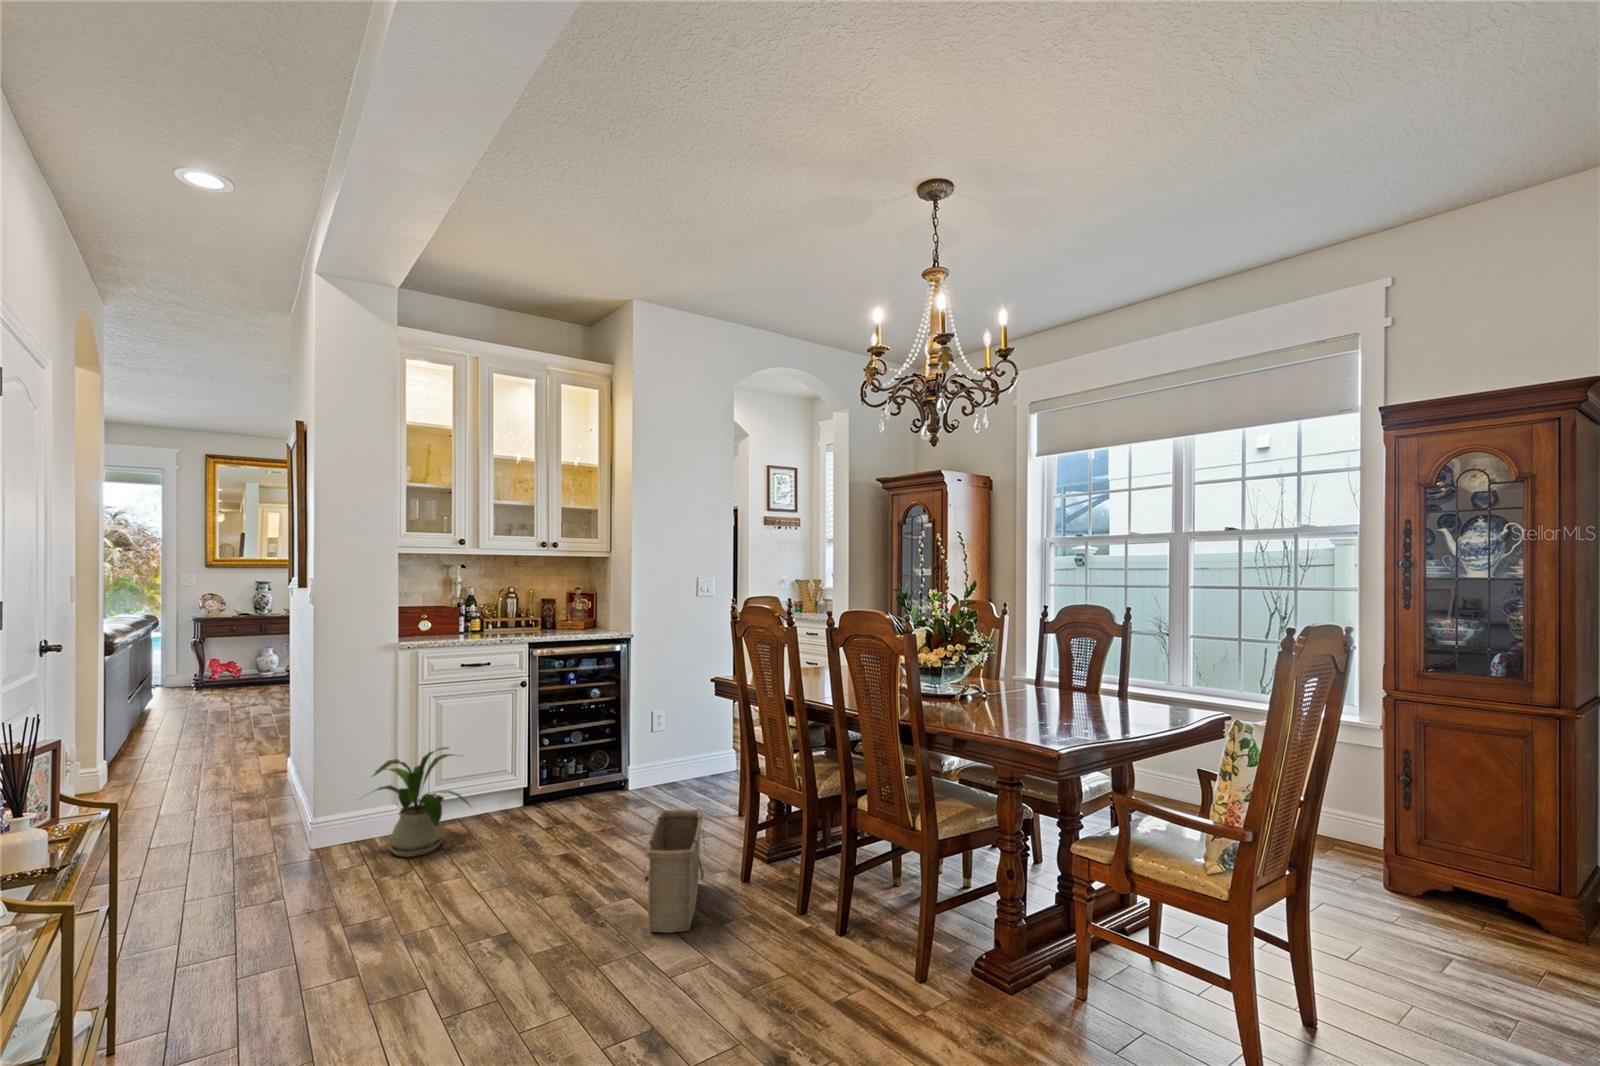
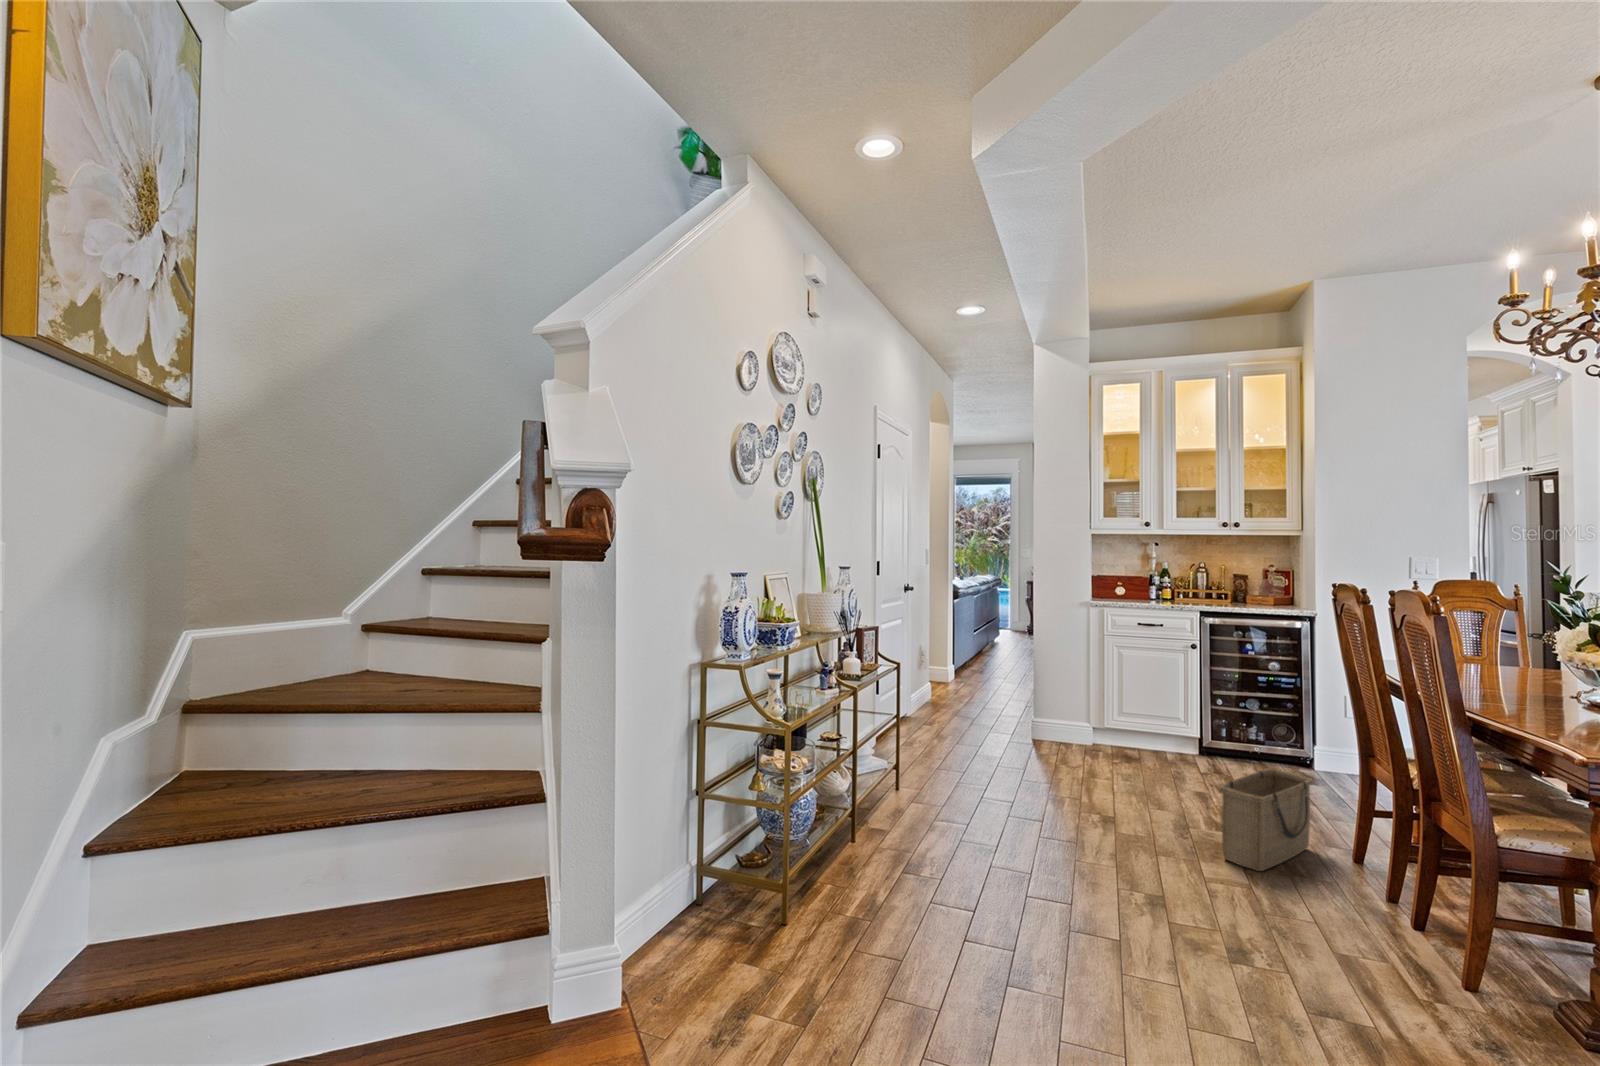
house plant: present [373,747,472,857] -> none [1057,682,1134,761]

